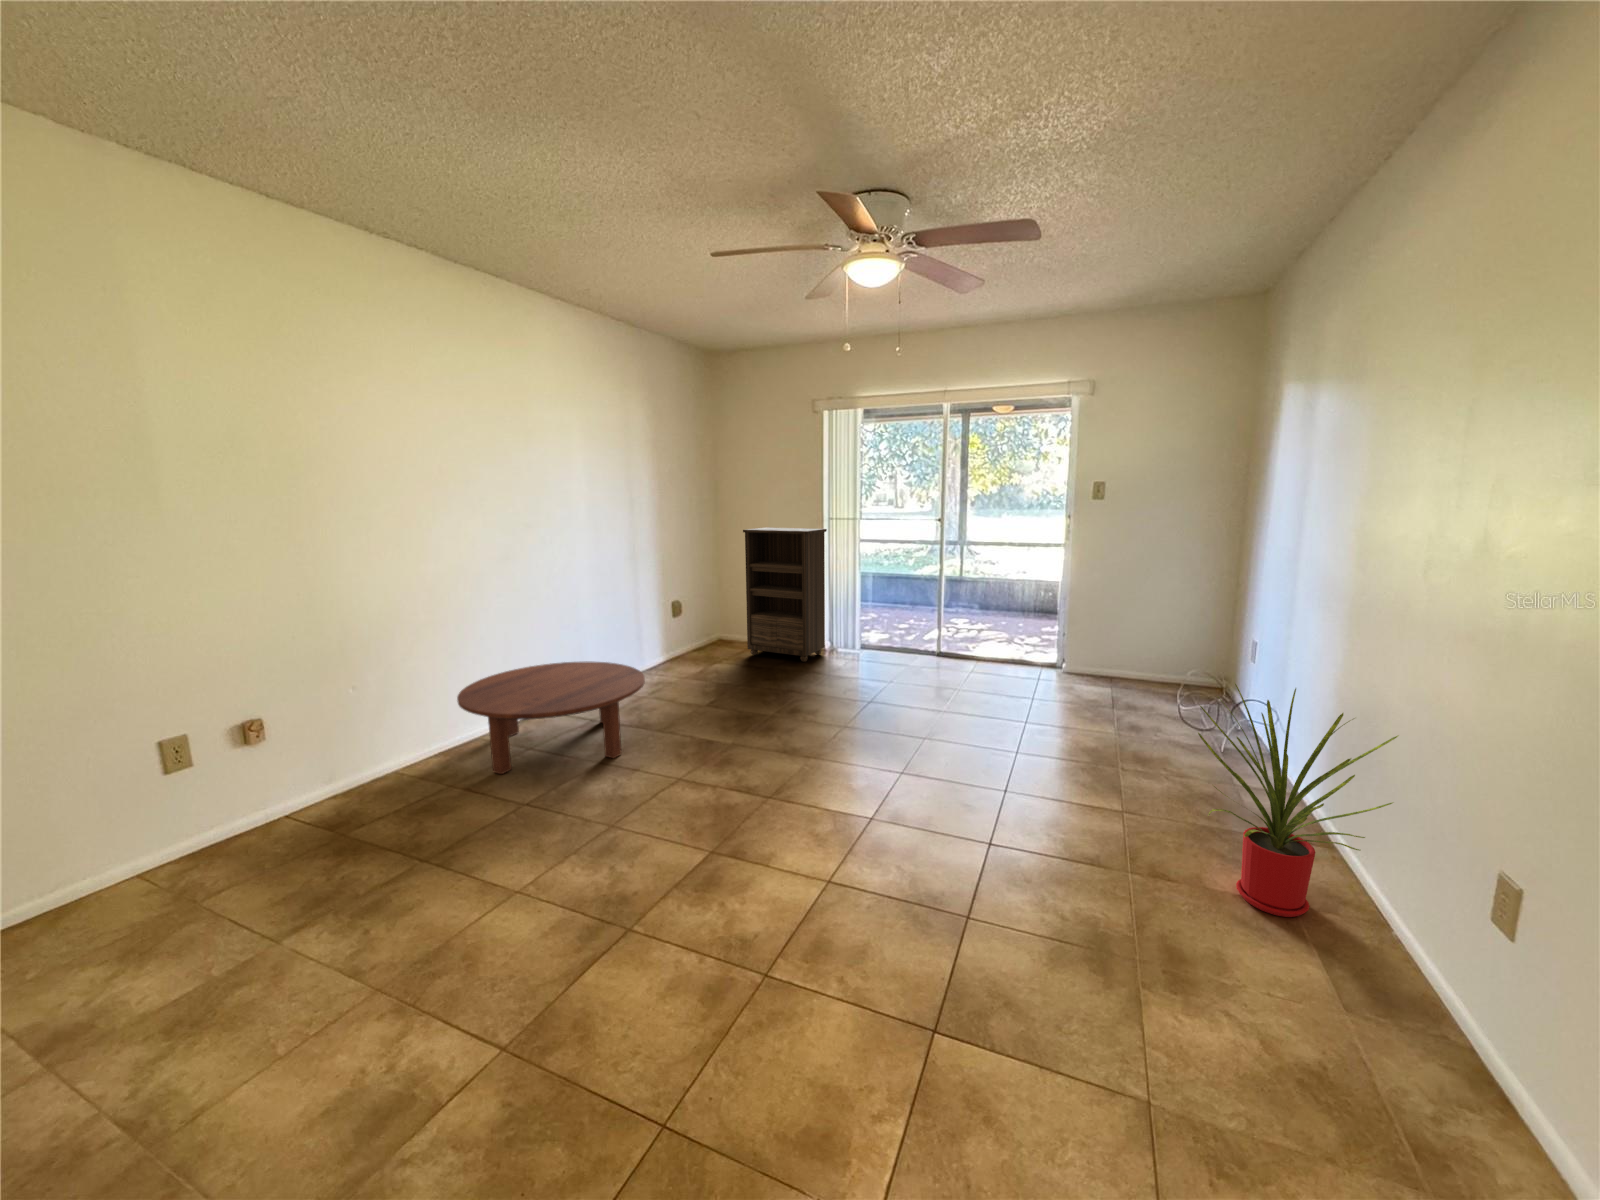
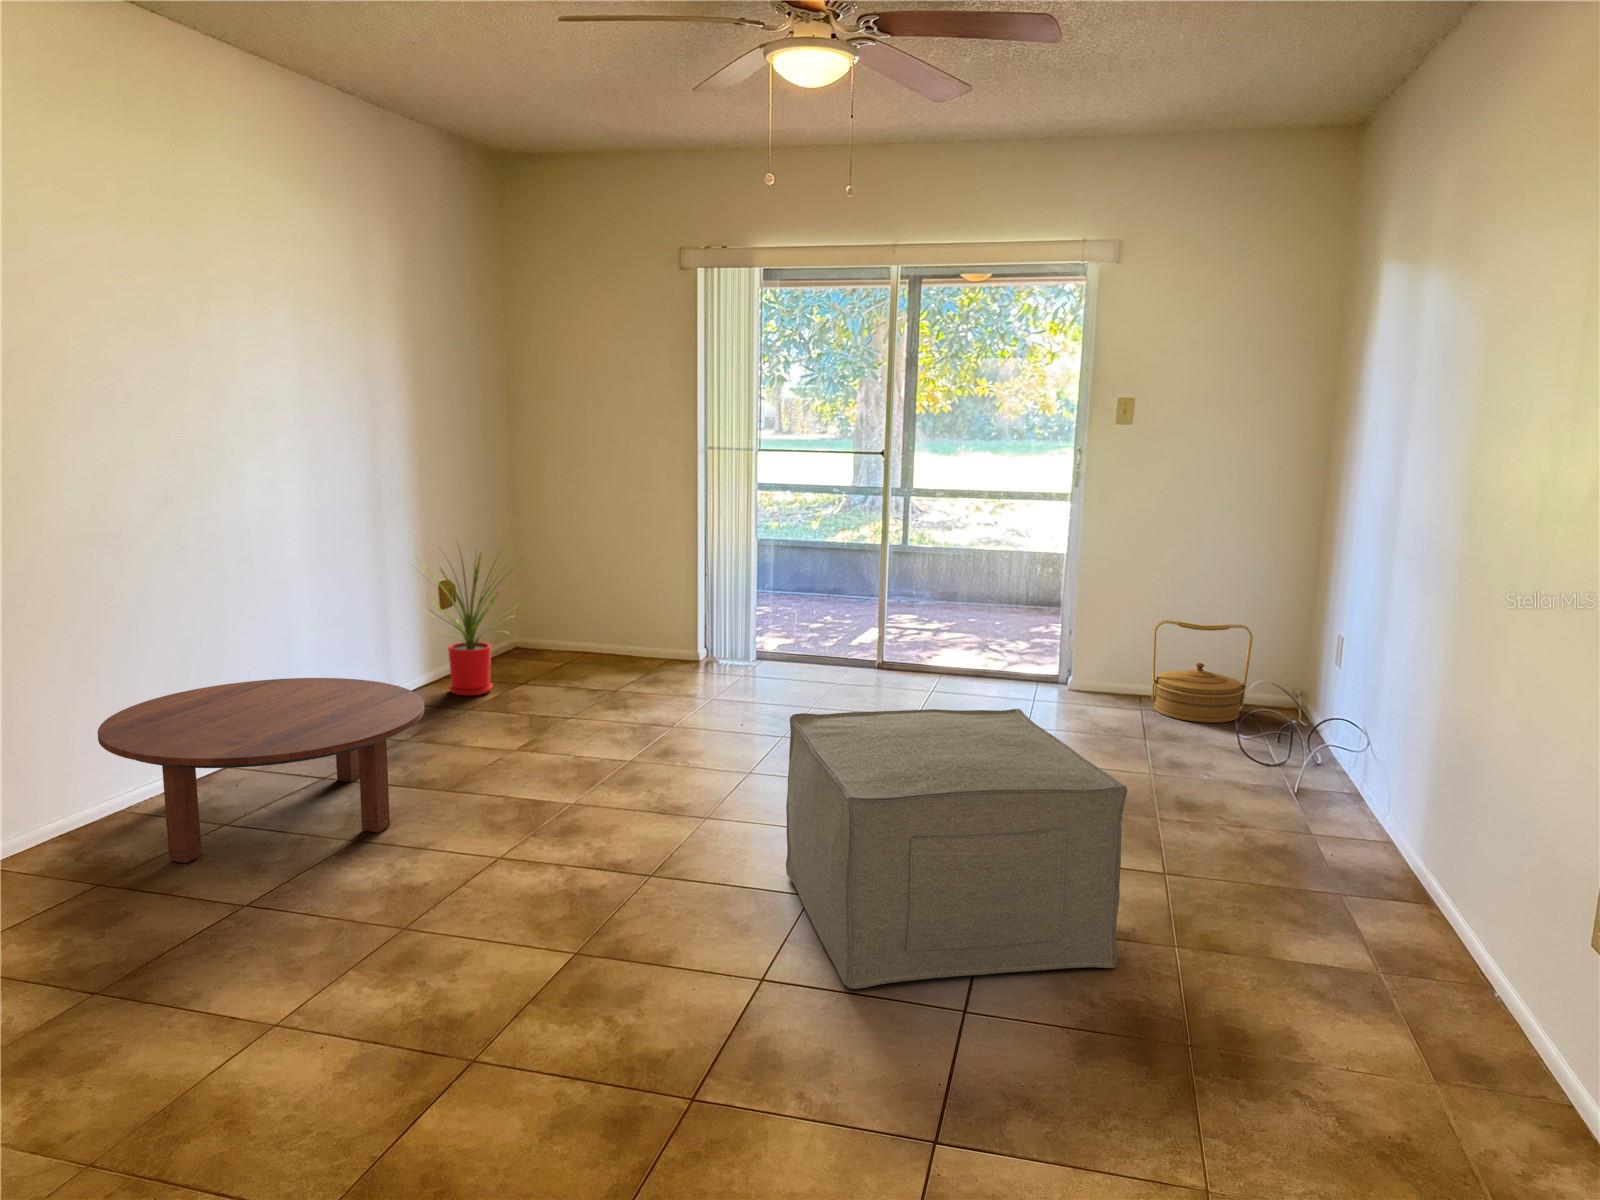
bookshelf: present [743,528,827,662] -> none [562,458,703,681]
woven basket: none [1119,628,1191,697] -> present [1152,620,1253,723]
house plant: present [1198,684,1399,917] -> present [424,553,512,696]
ottoman: none [856,694,1090,893] -> present [786,709,1127,989]

